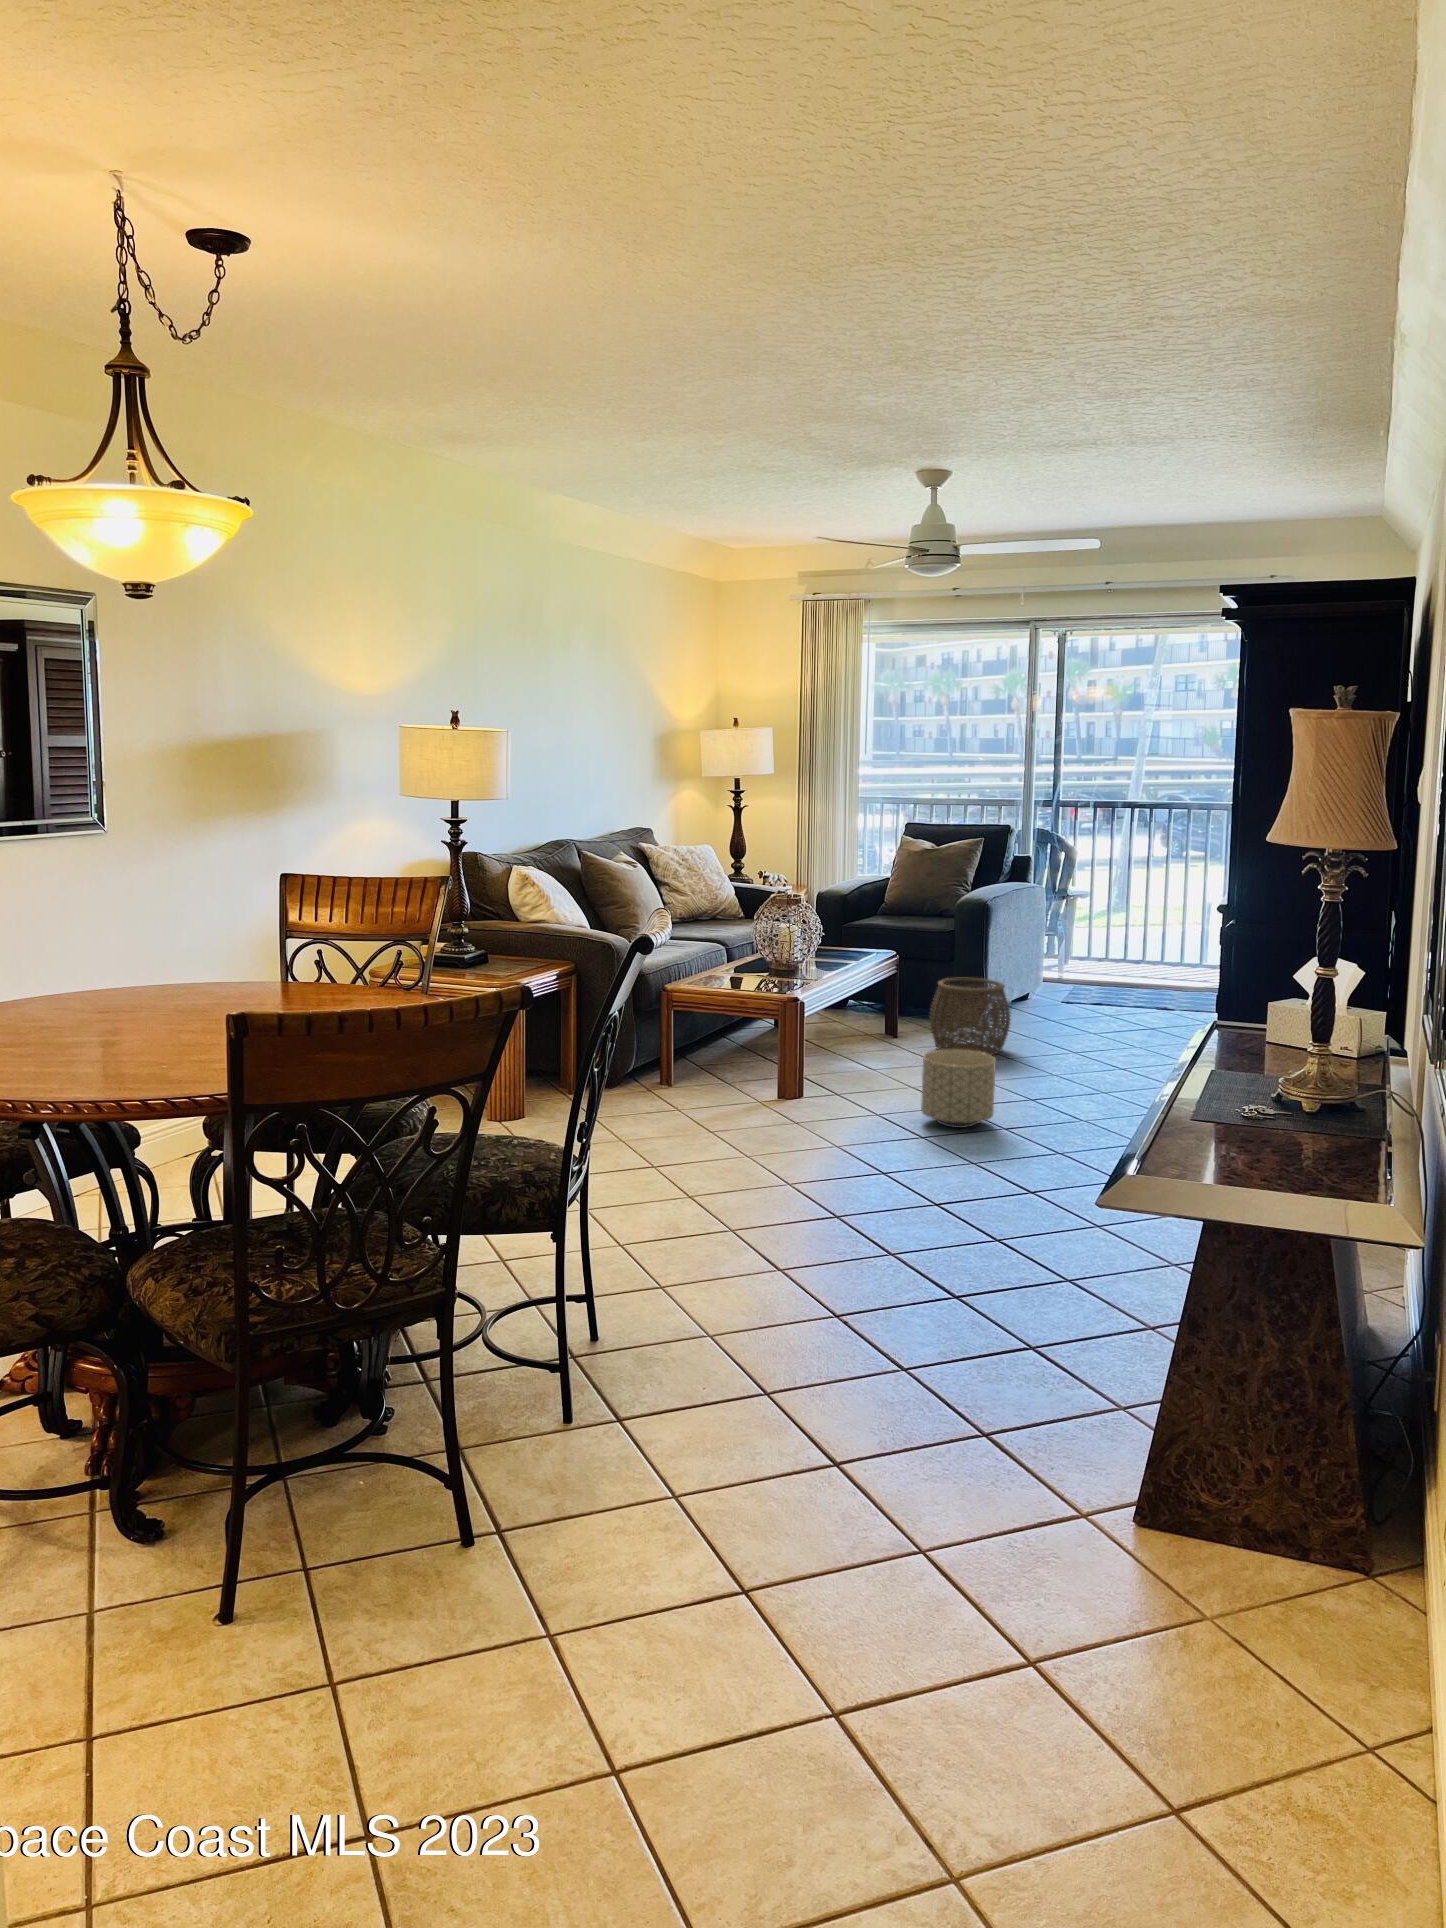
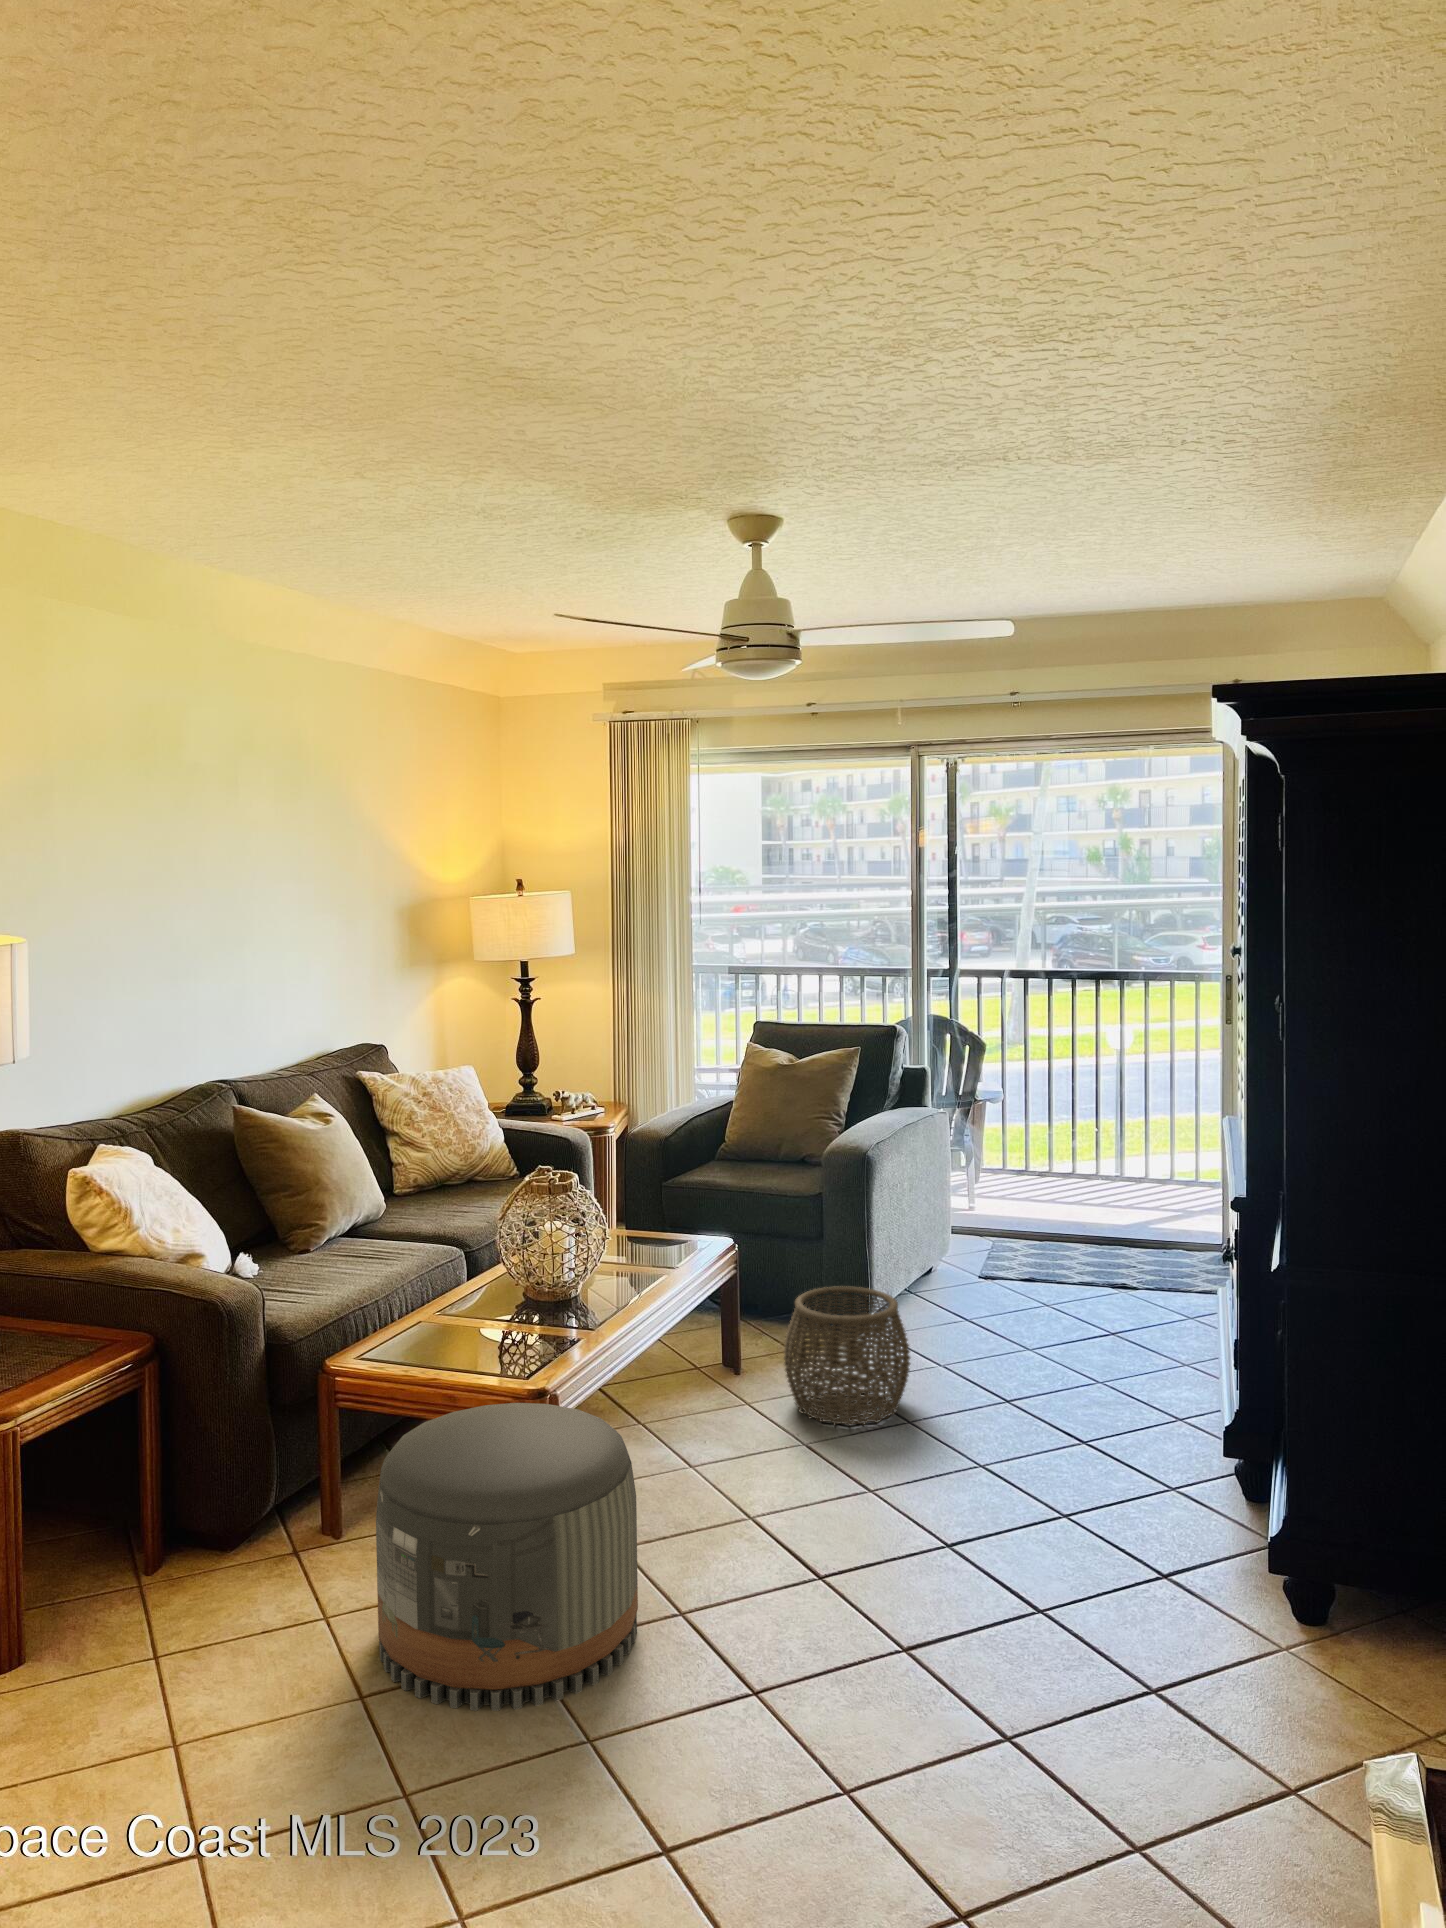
pouf: none [714,999,855,1134] -> present [376,1403,638,1711]
planter: present [921,1049,996,1128] -> none [758,1495,890,1663]

